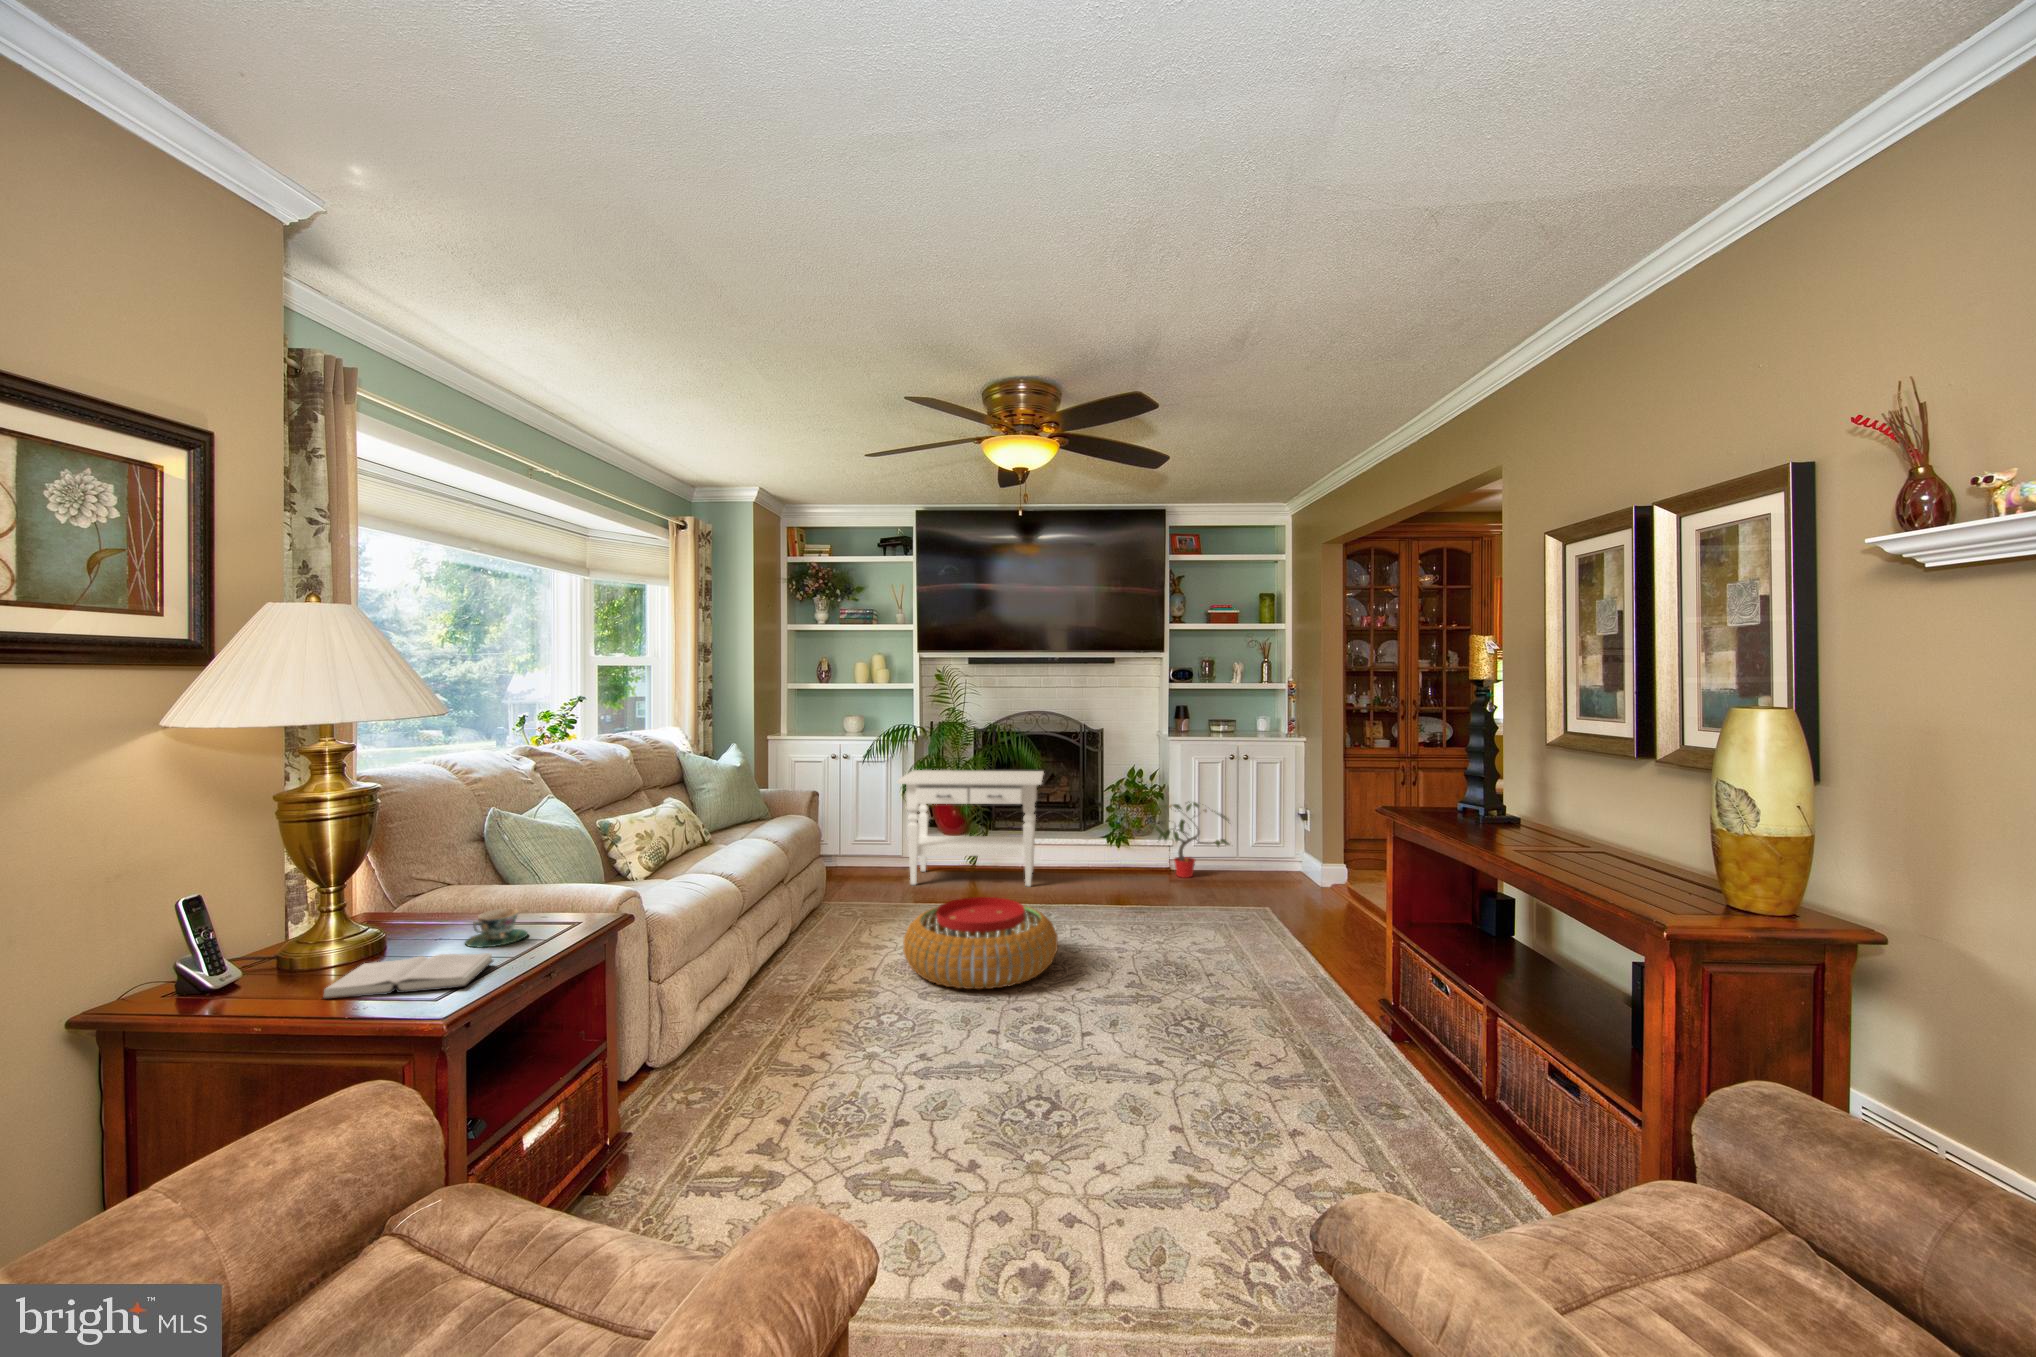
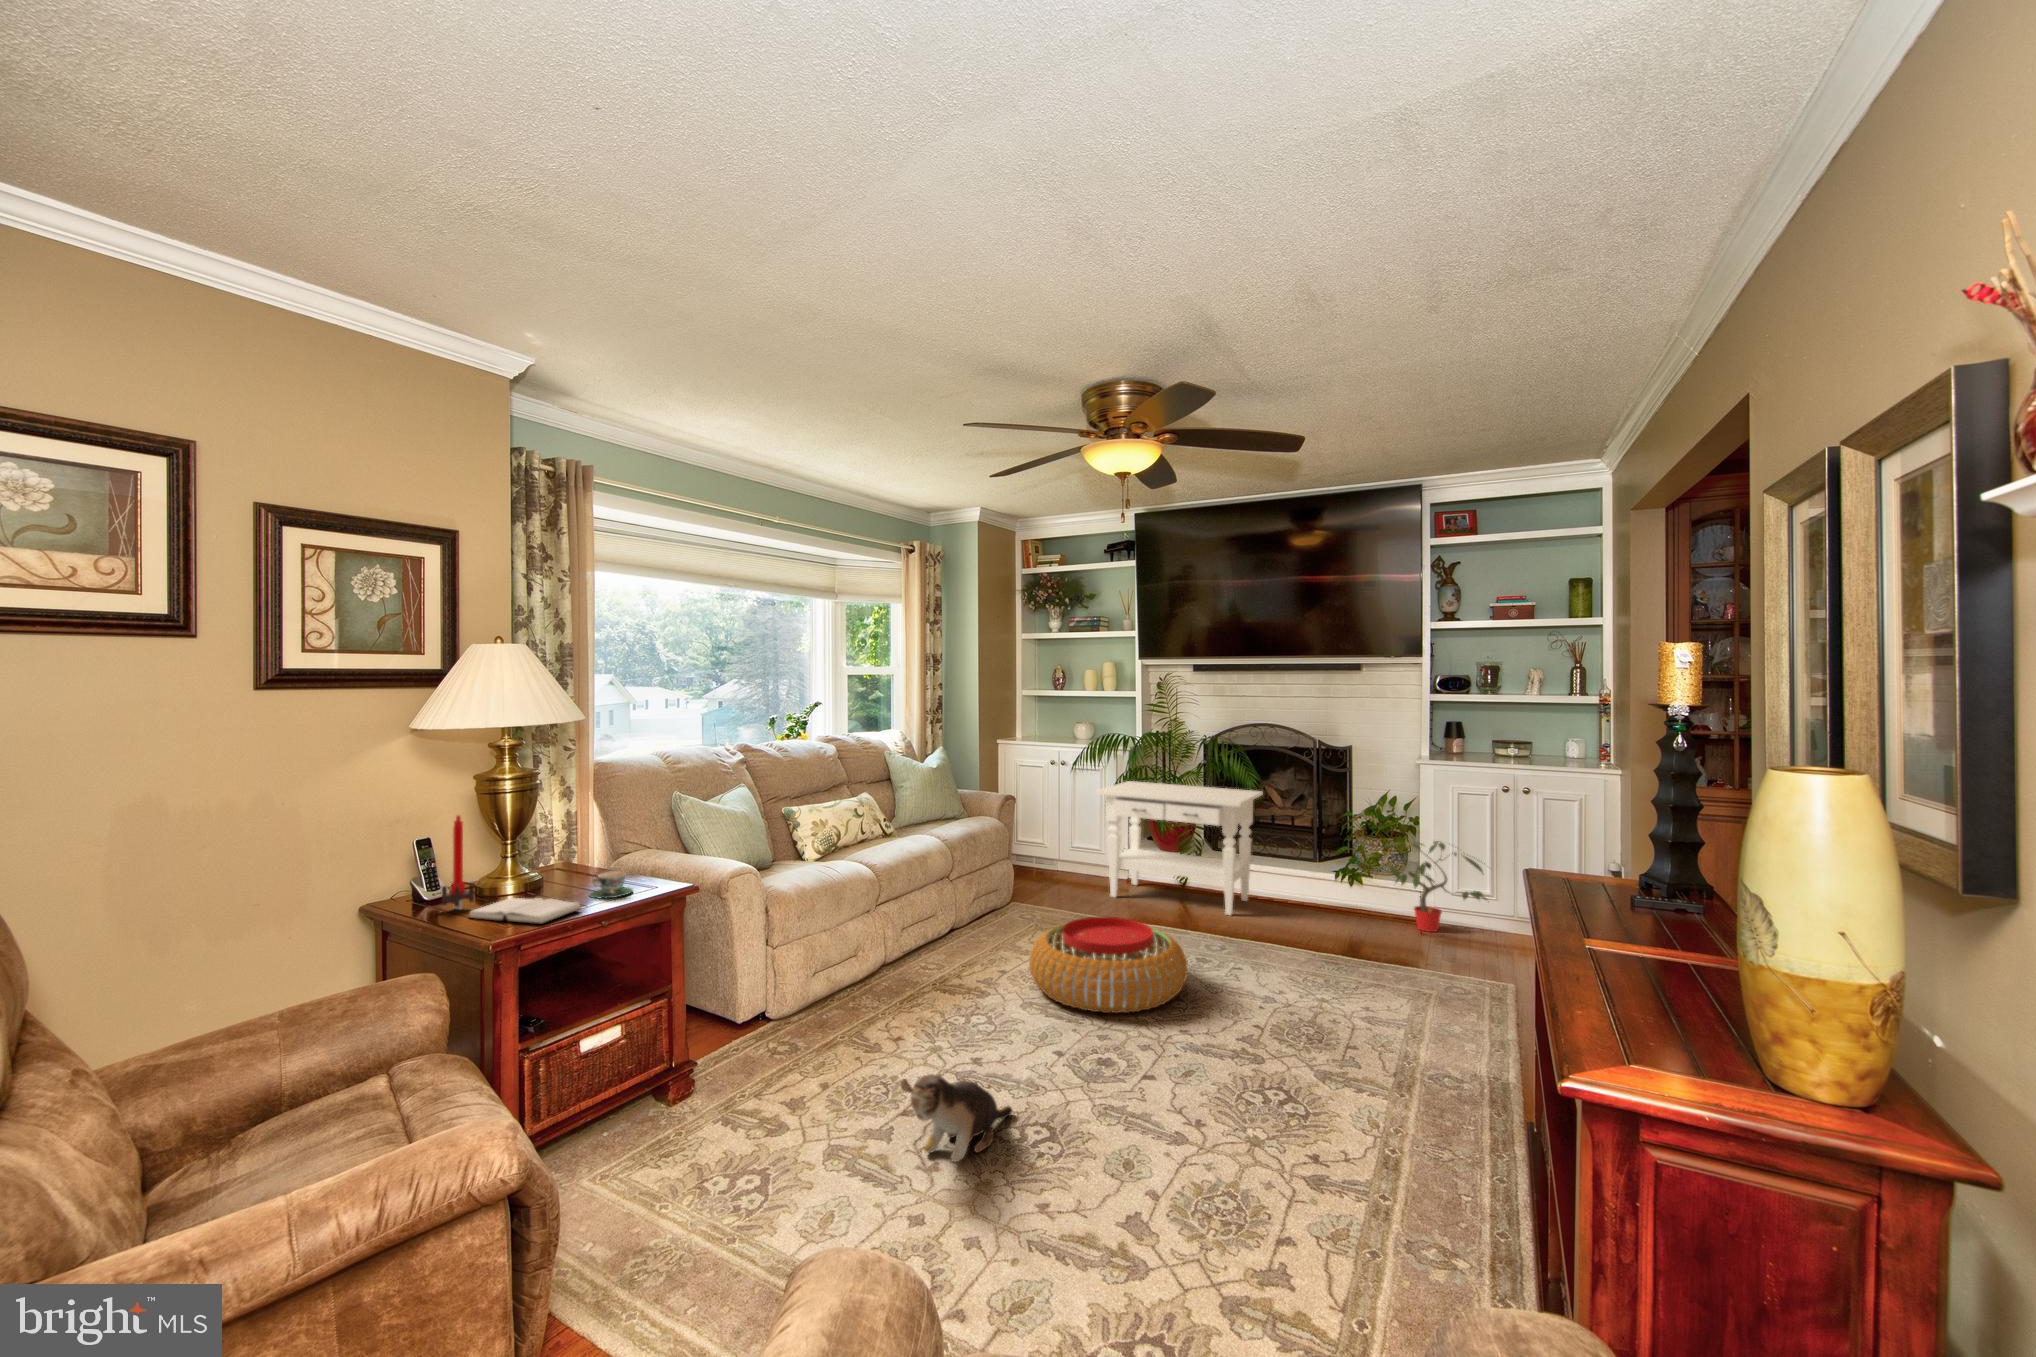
candle: none [254,853,306,993] -> present [442,815,474,909]
plush toy: none [938,1067,1010,1154] -> present [901,1074,1012,1162]

